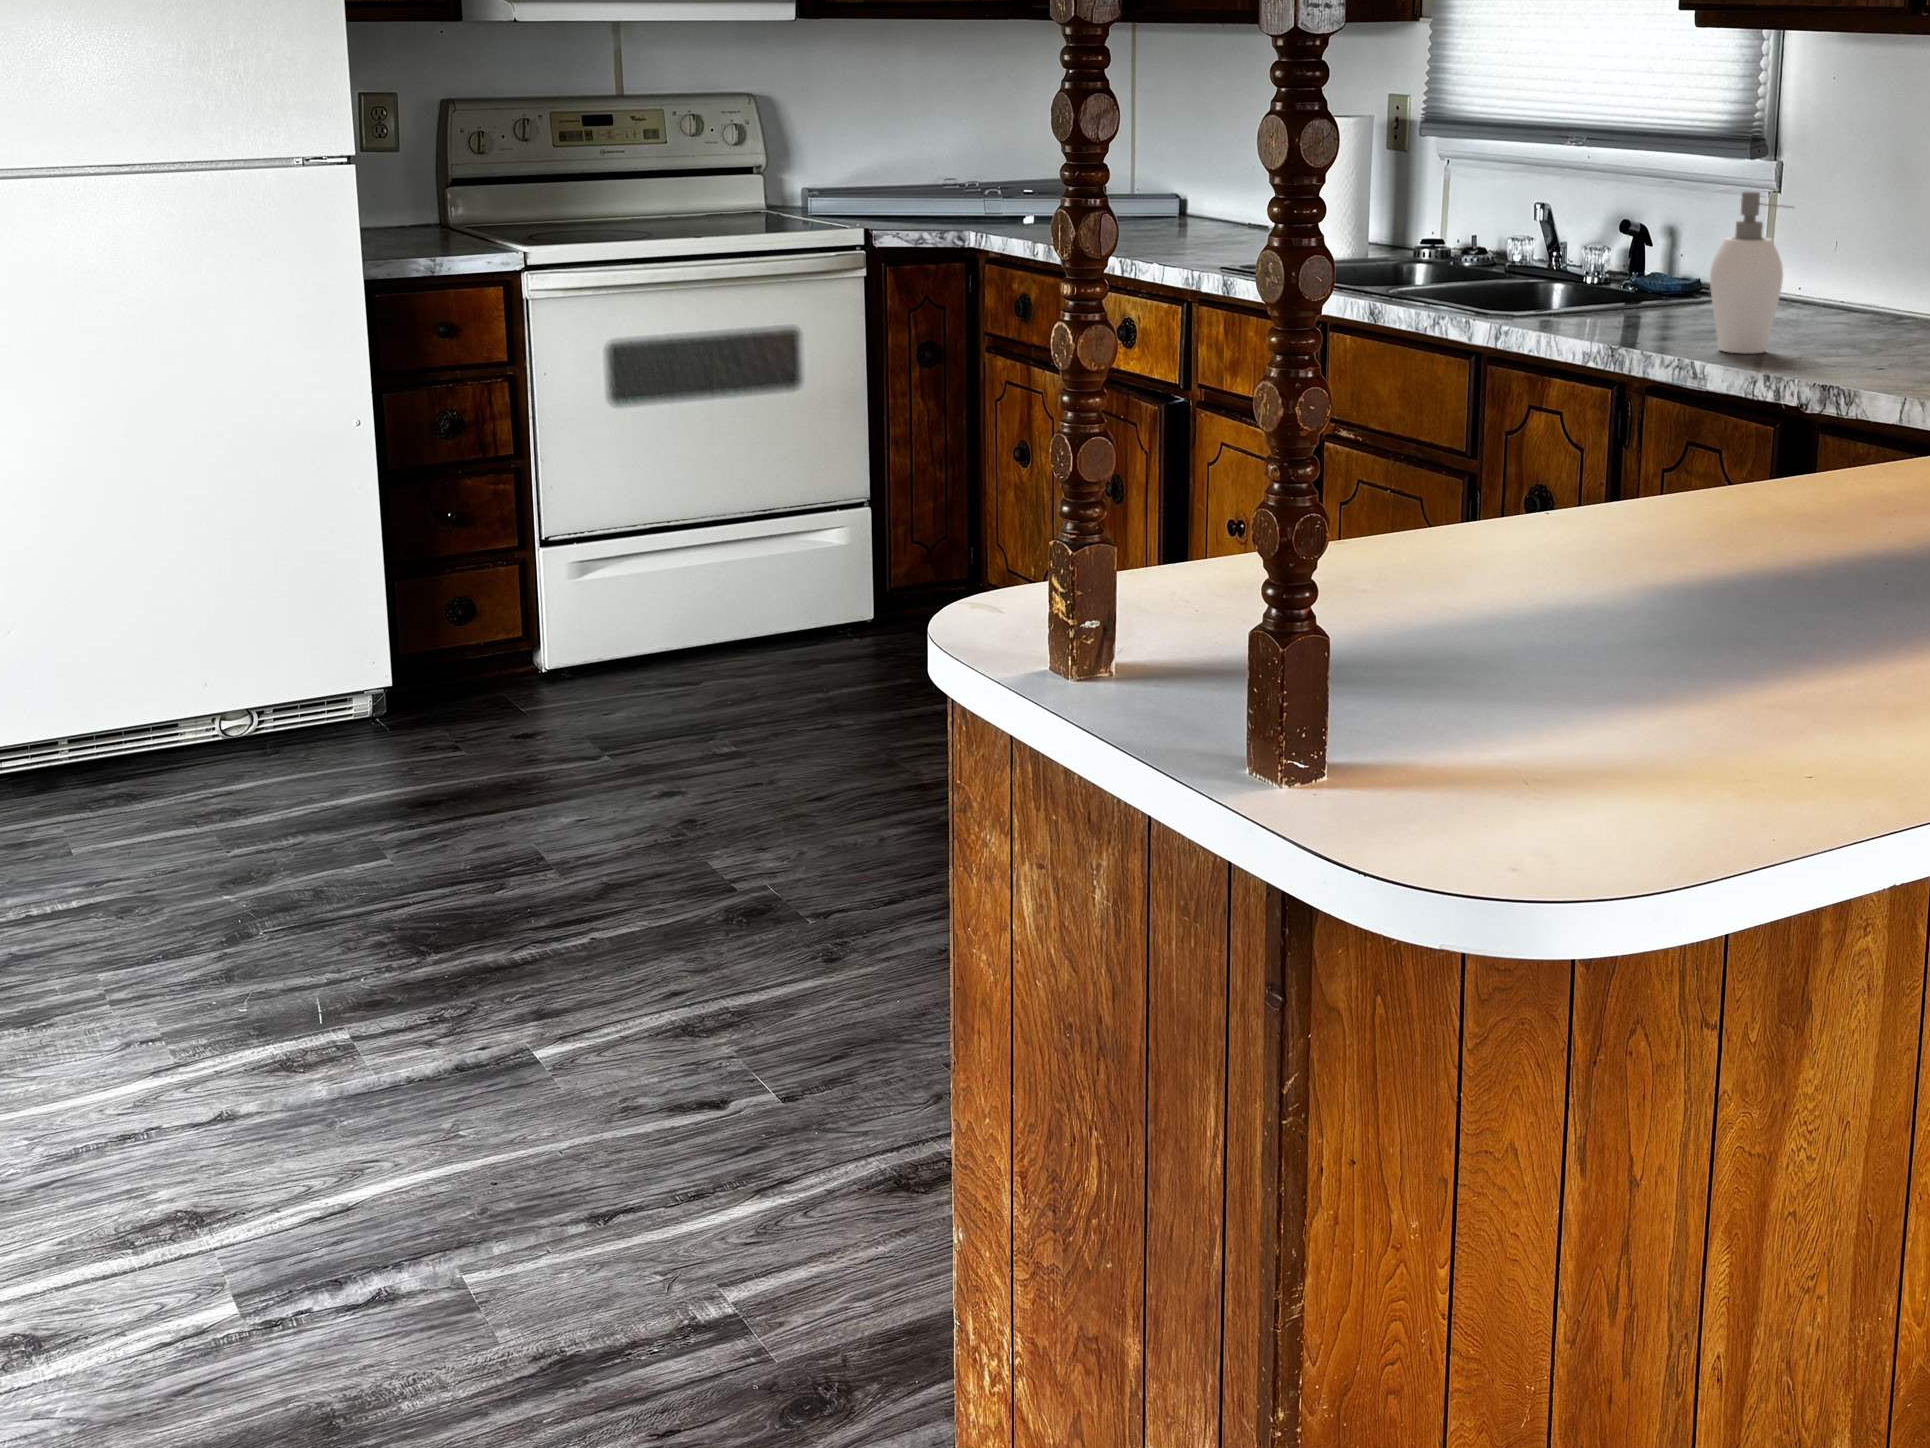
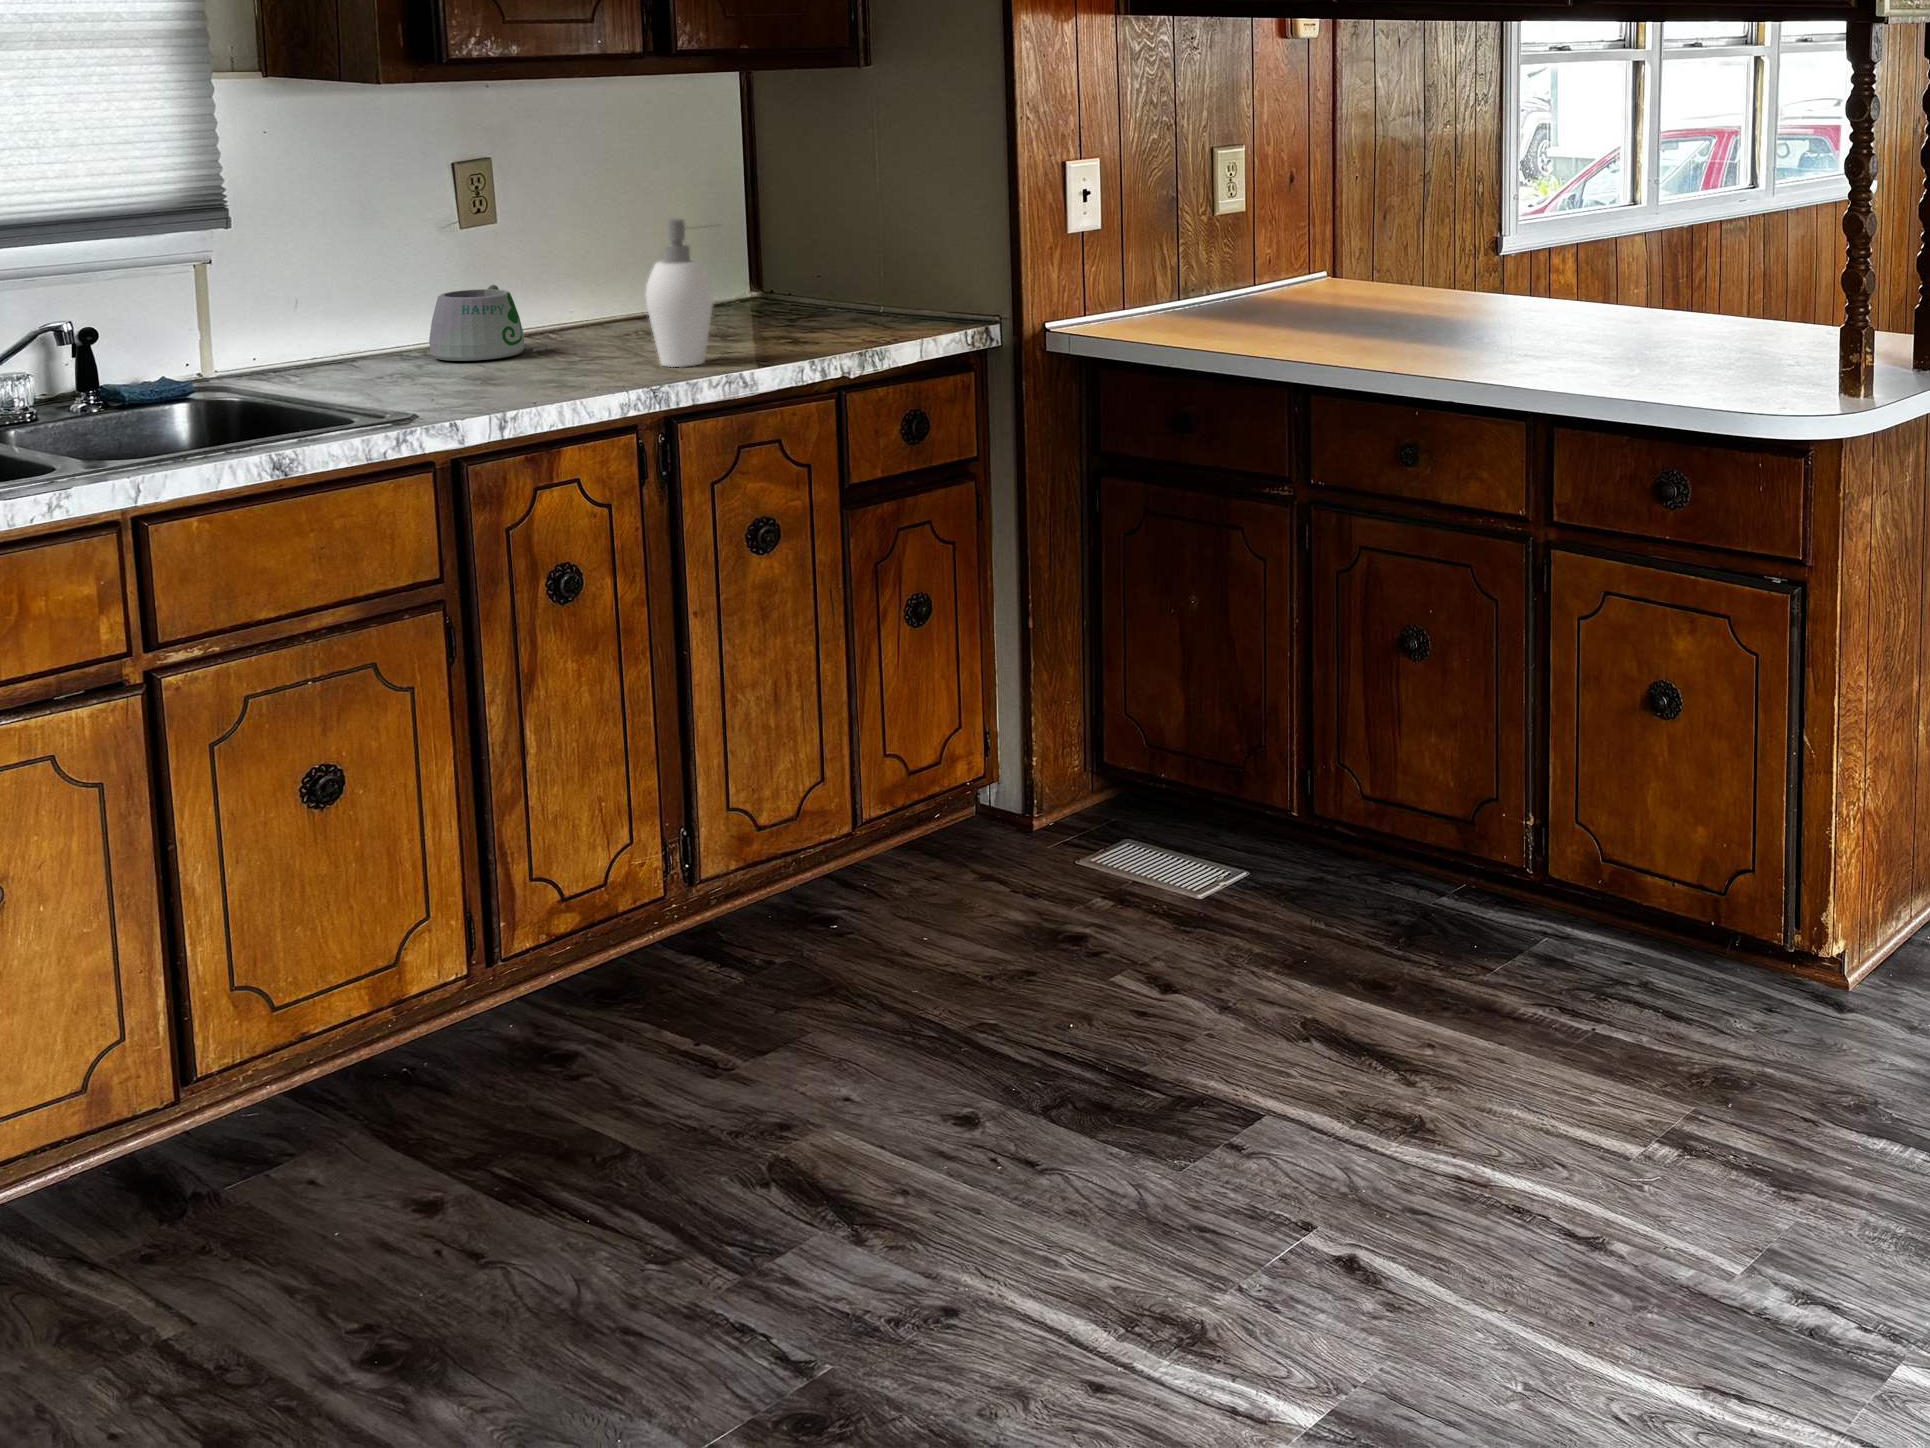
mug: none [1793,256,1920,333] -> present [429,285,555,361]

